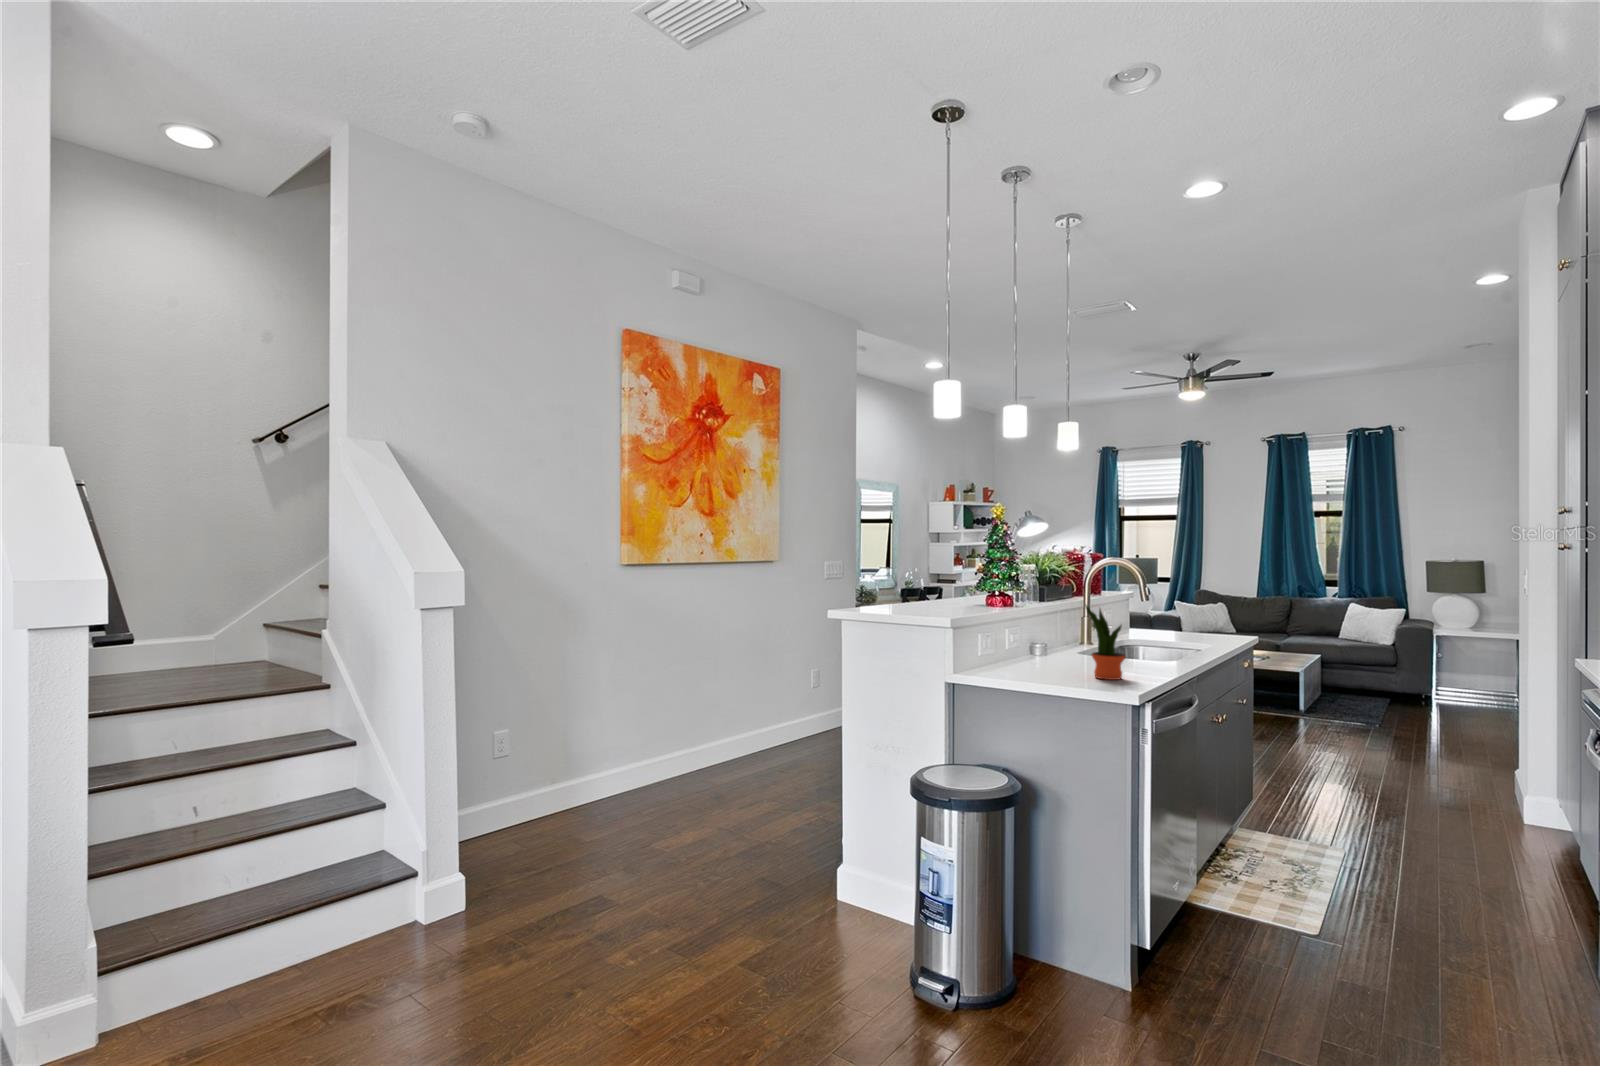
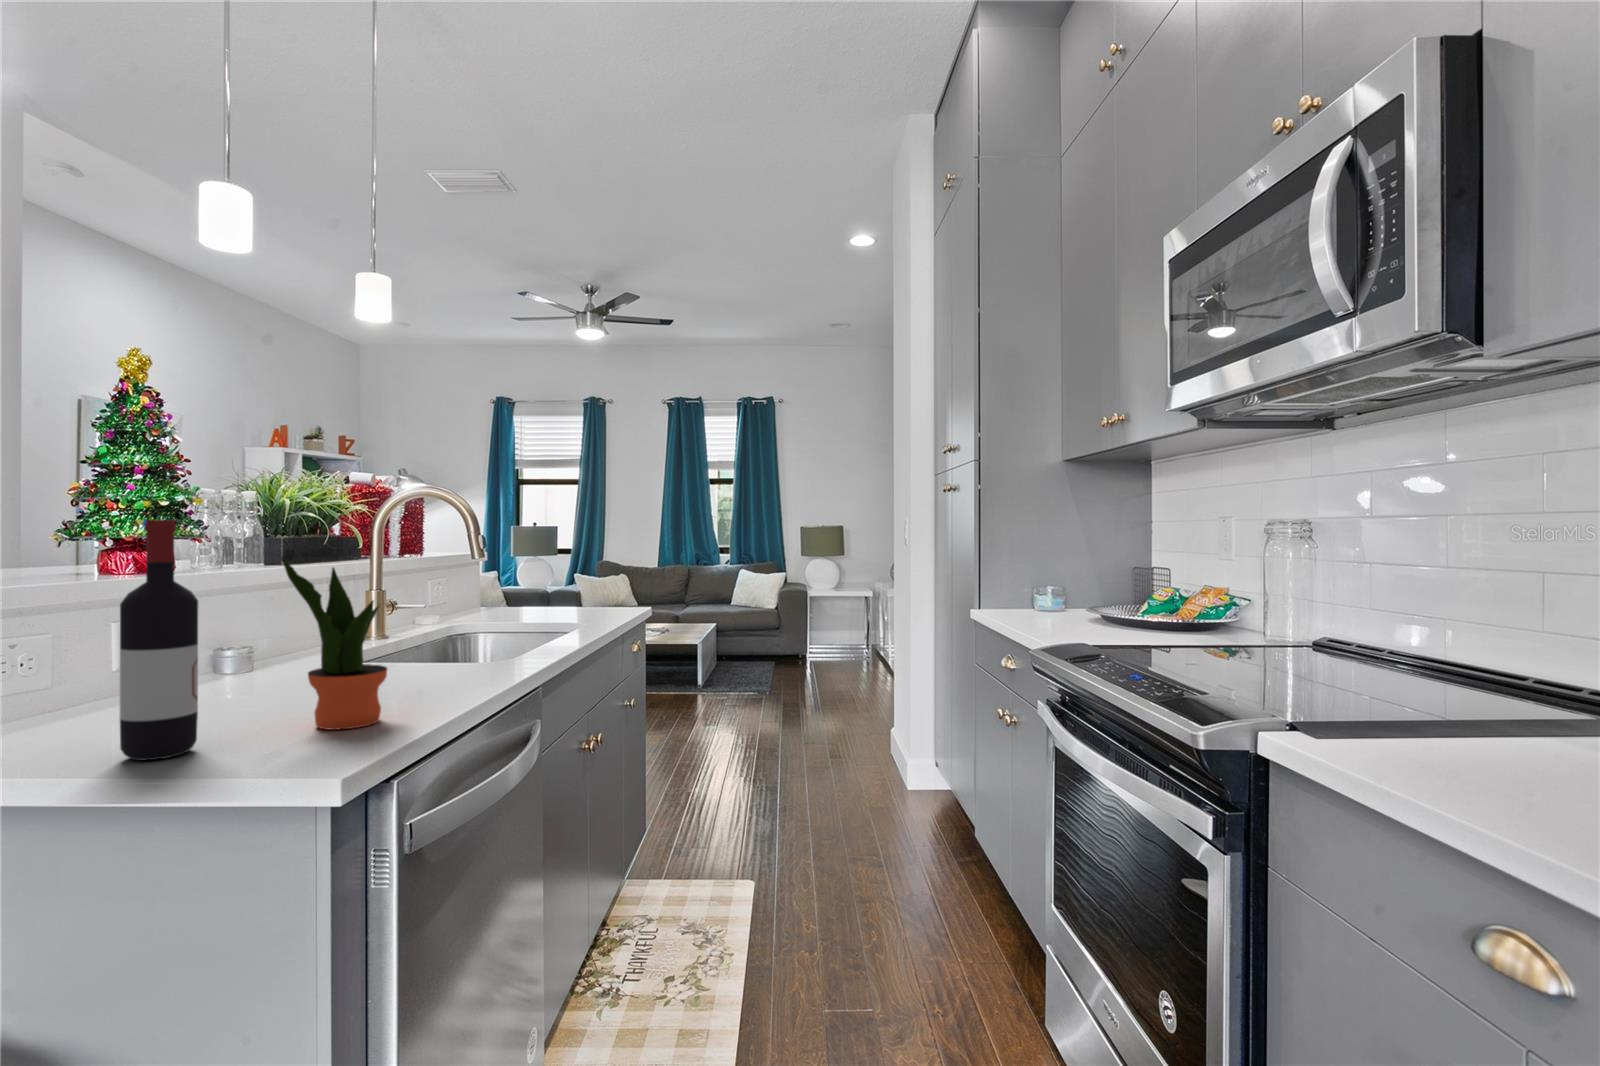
wine bottle: none [1032,588,1058,681] -> present [120,520,198,760]

